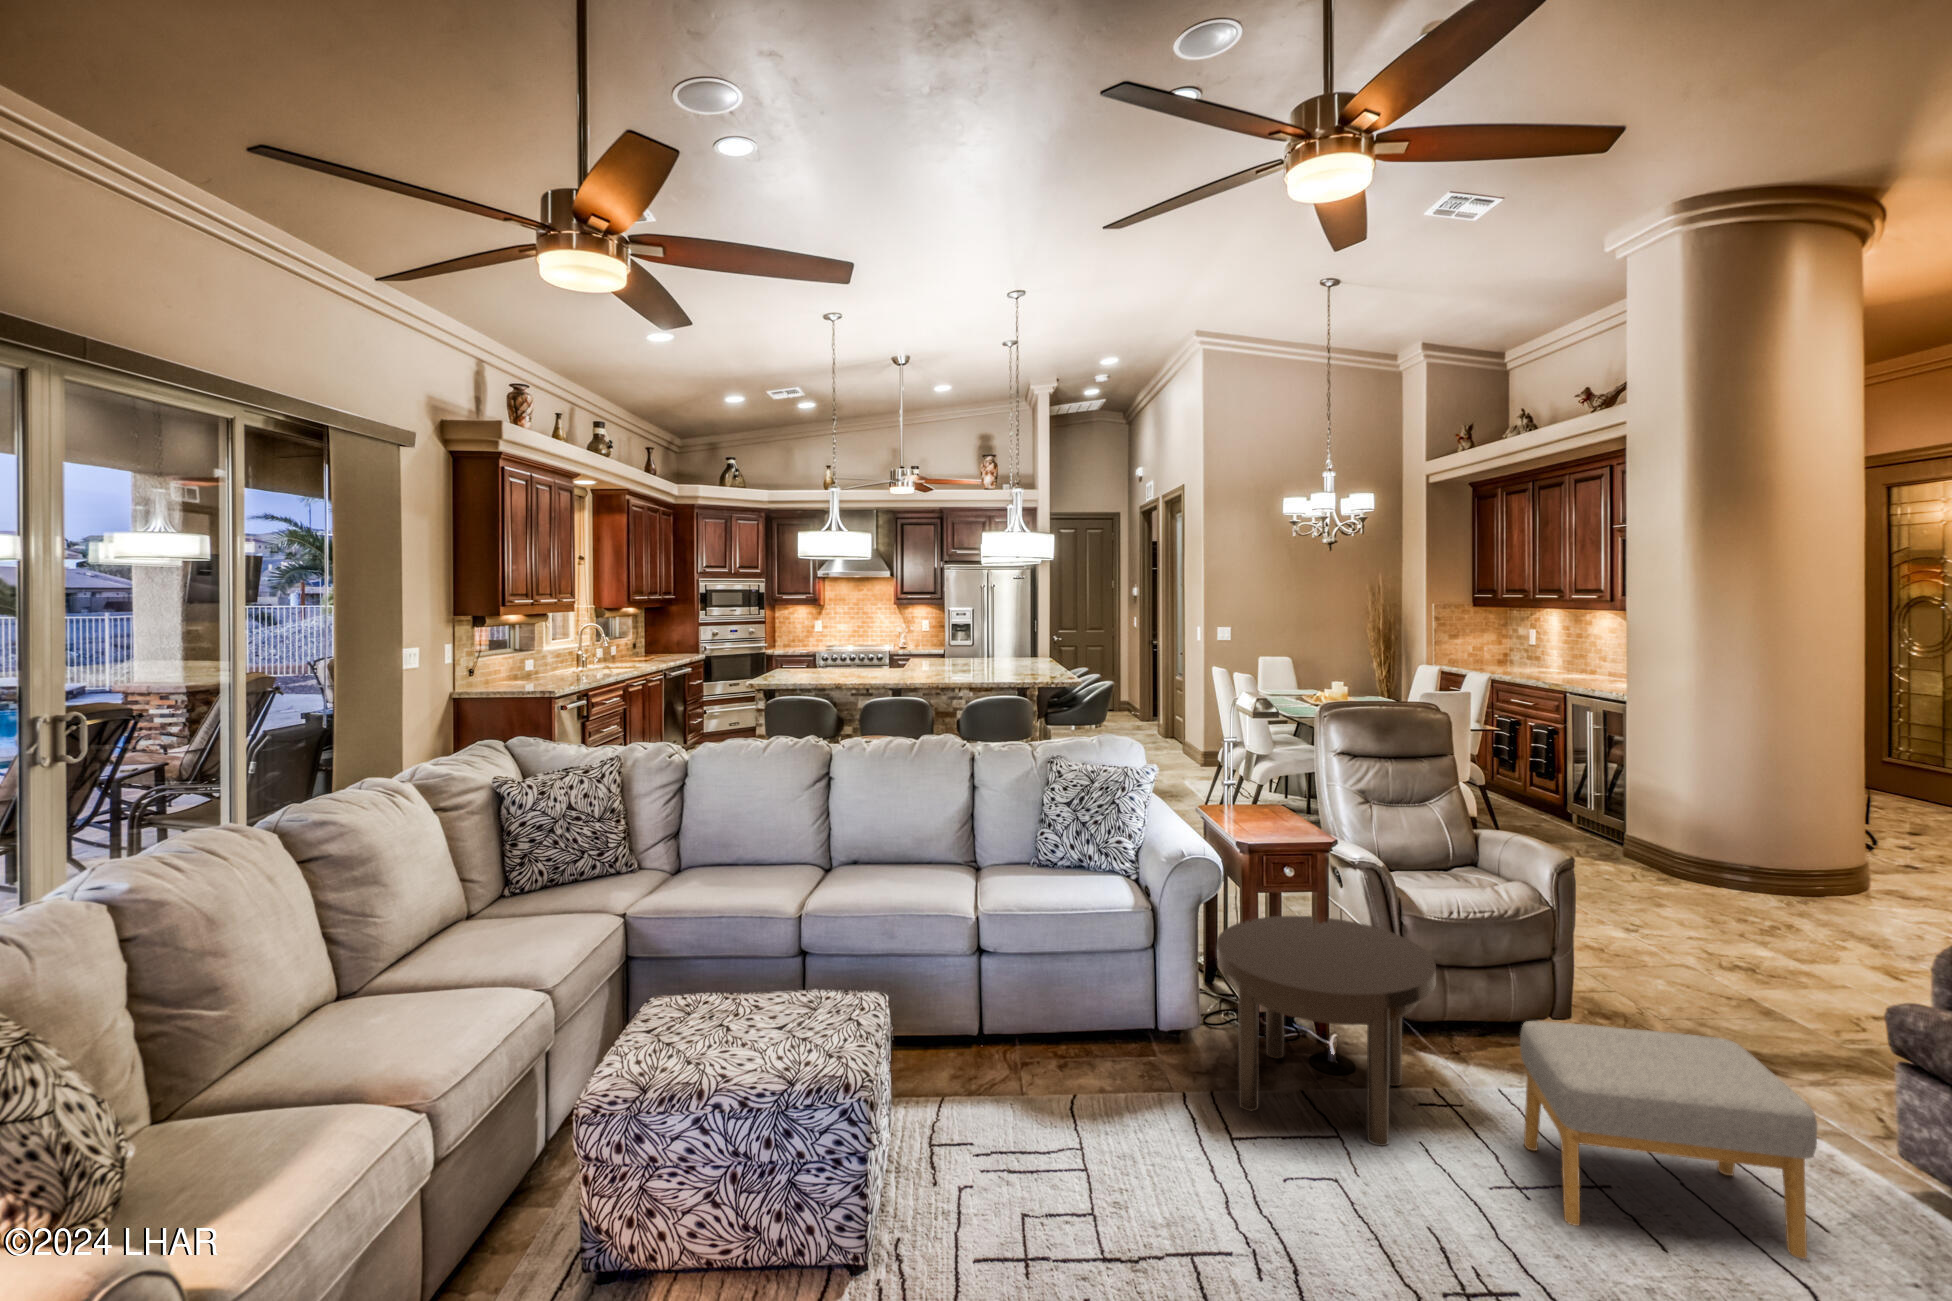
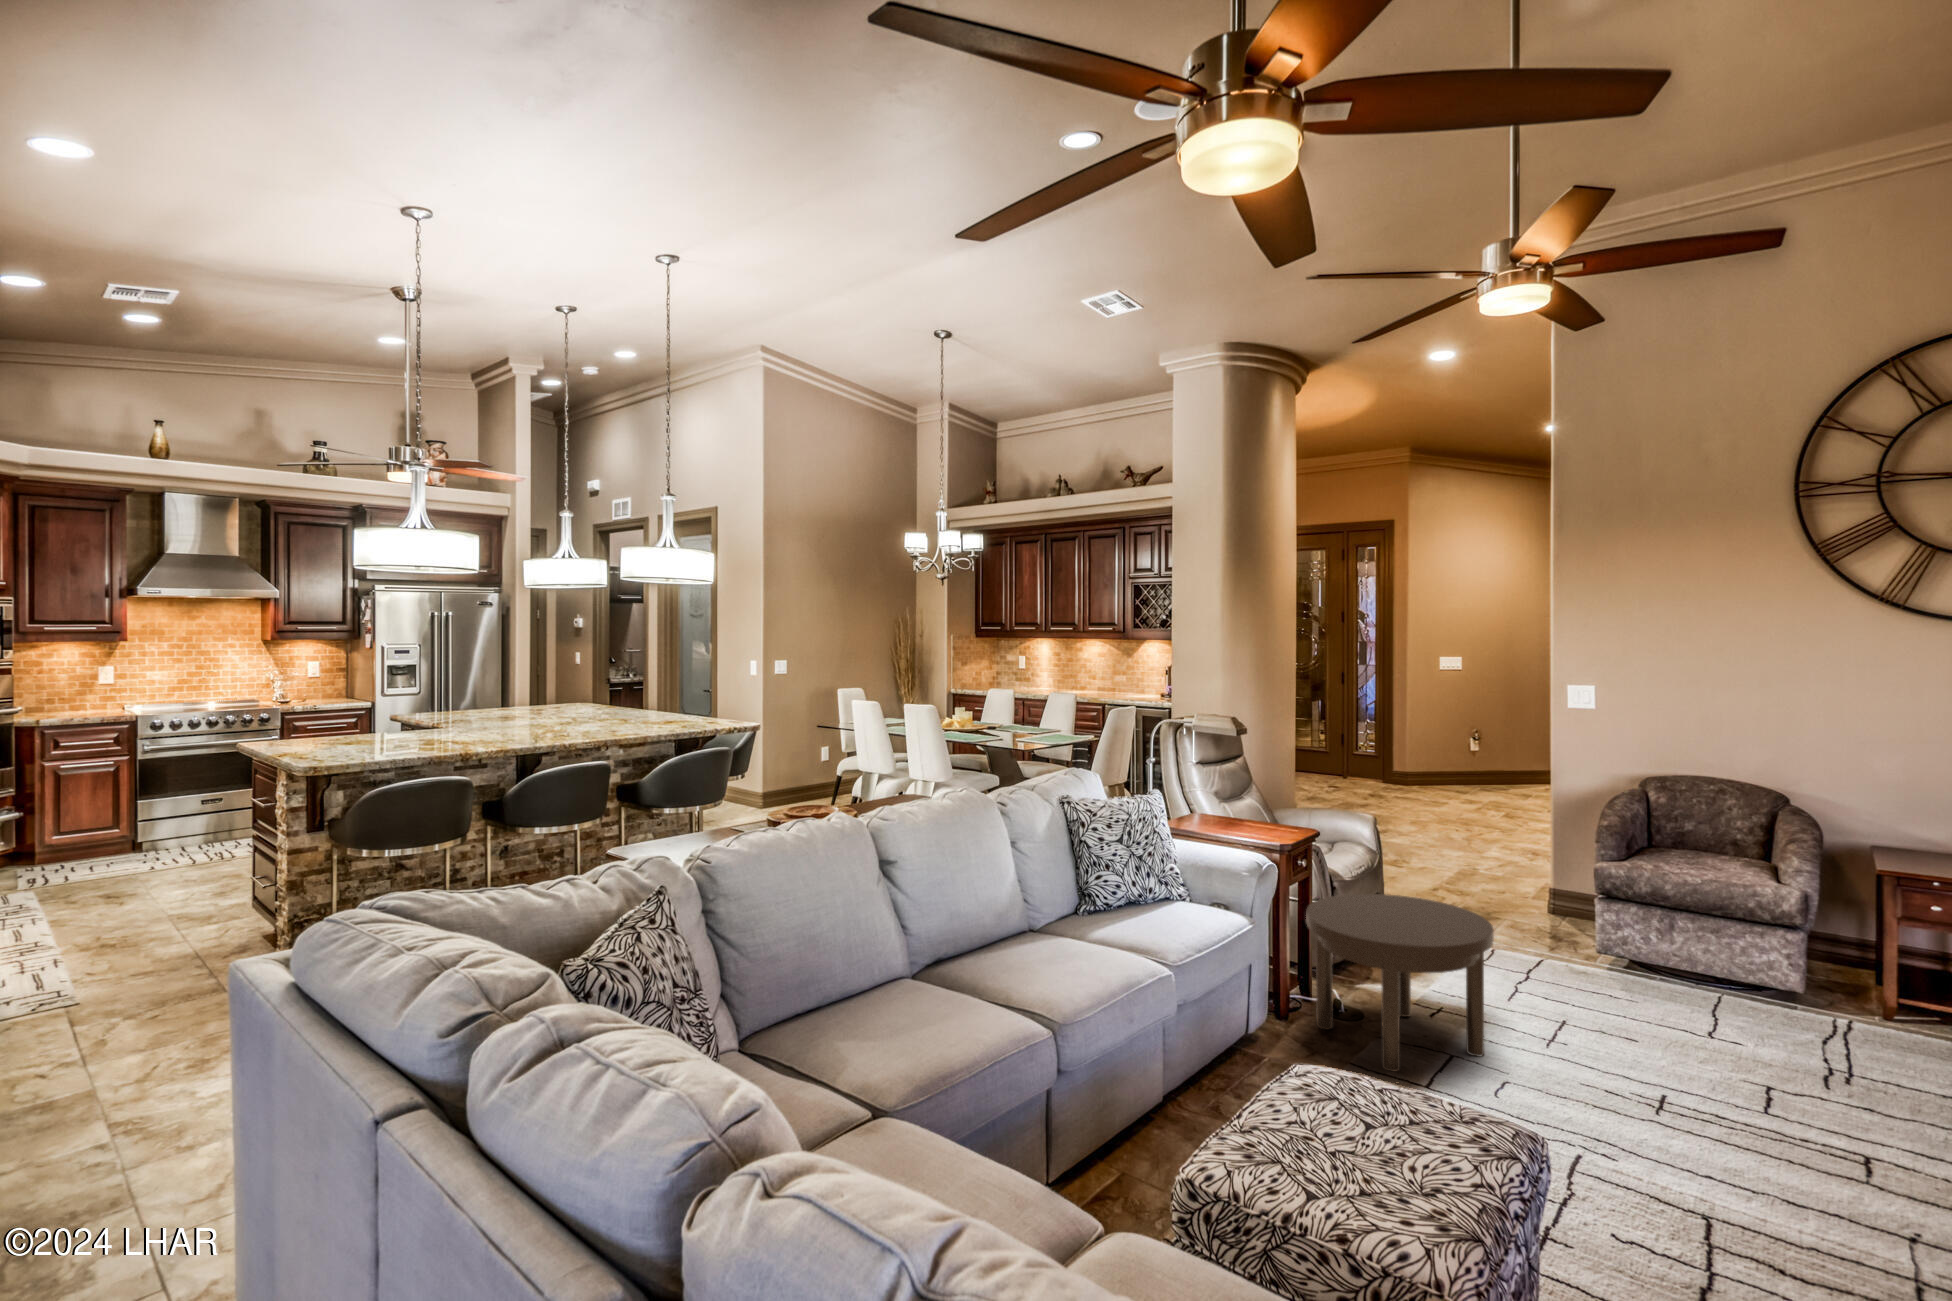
footstool: present [1520,1021,1817,1259] -> none [1510,908,1677,1053]

